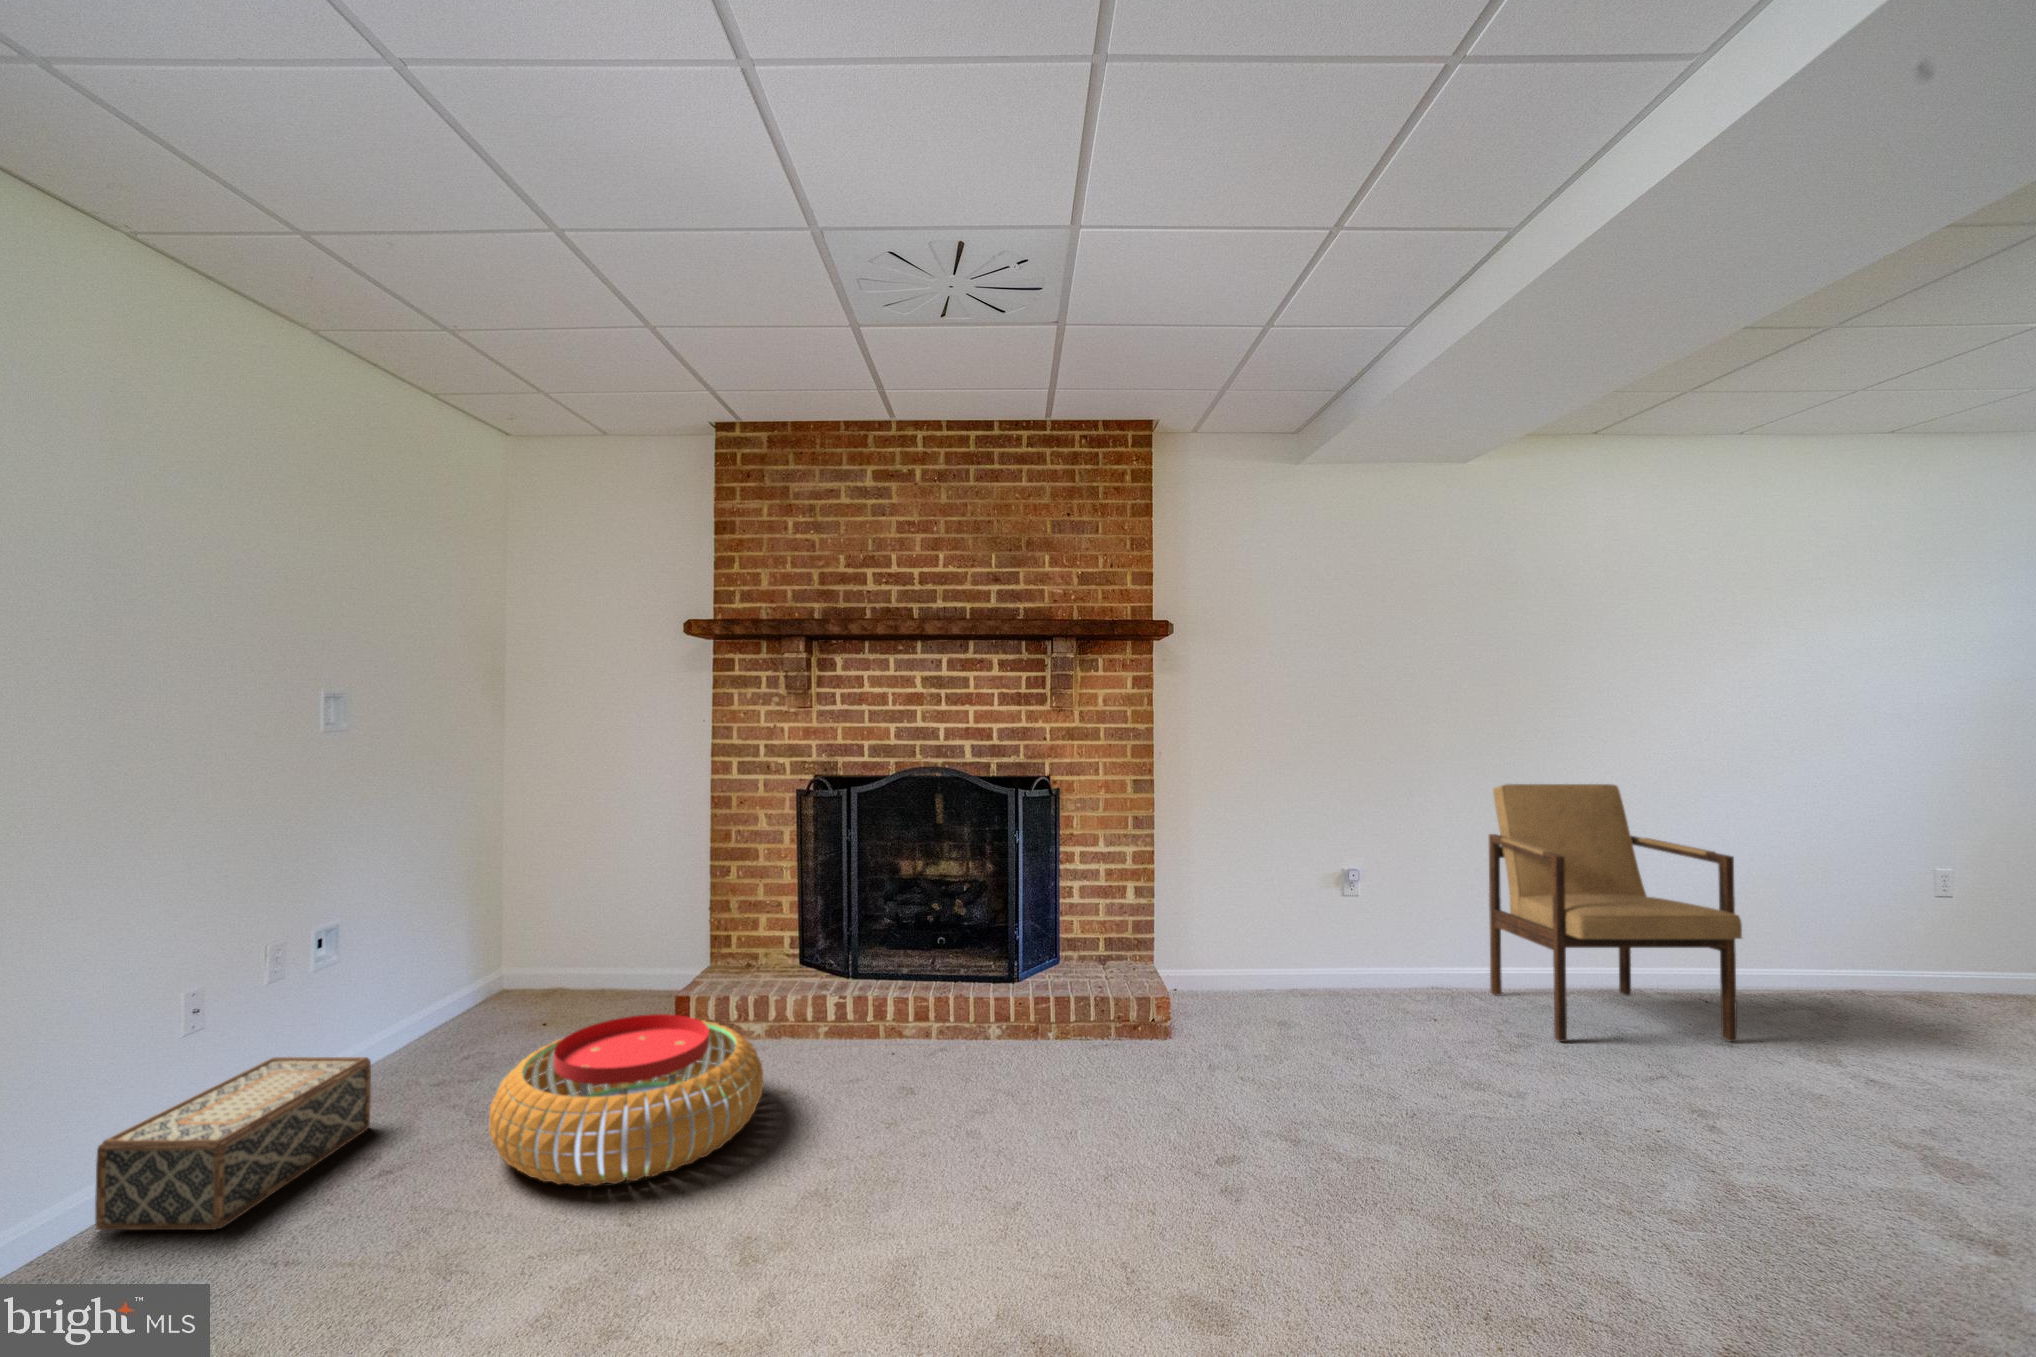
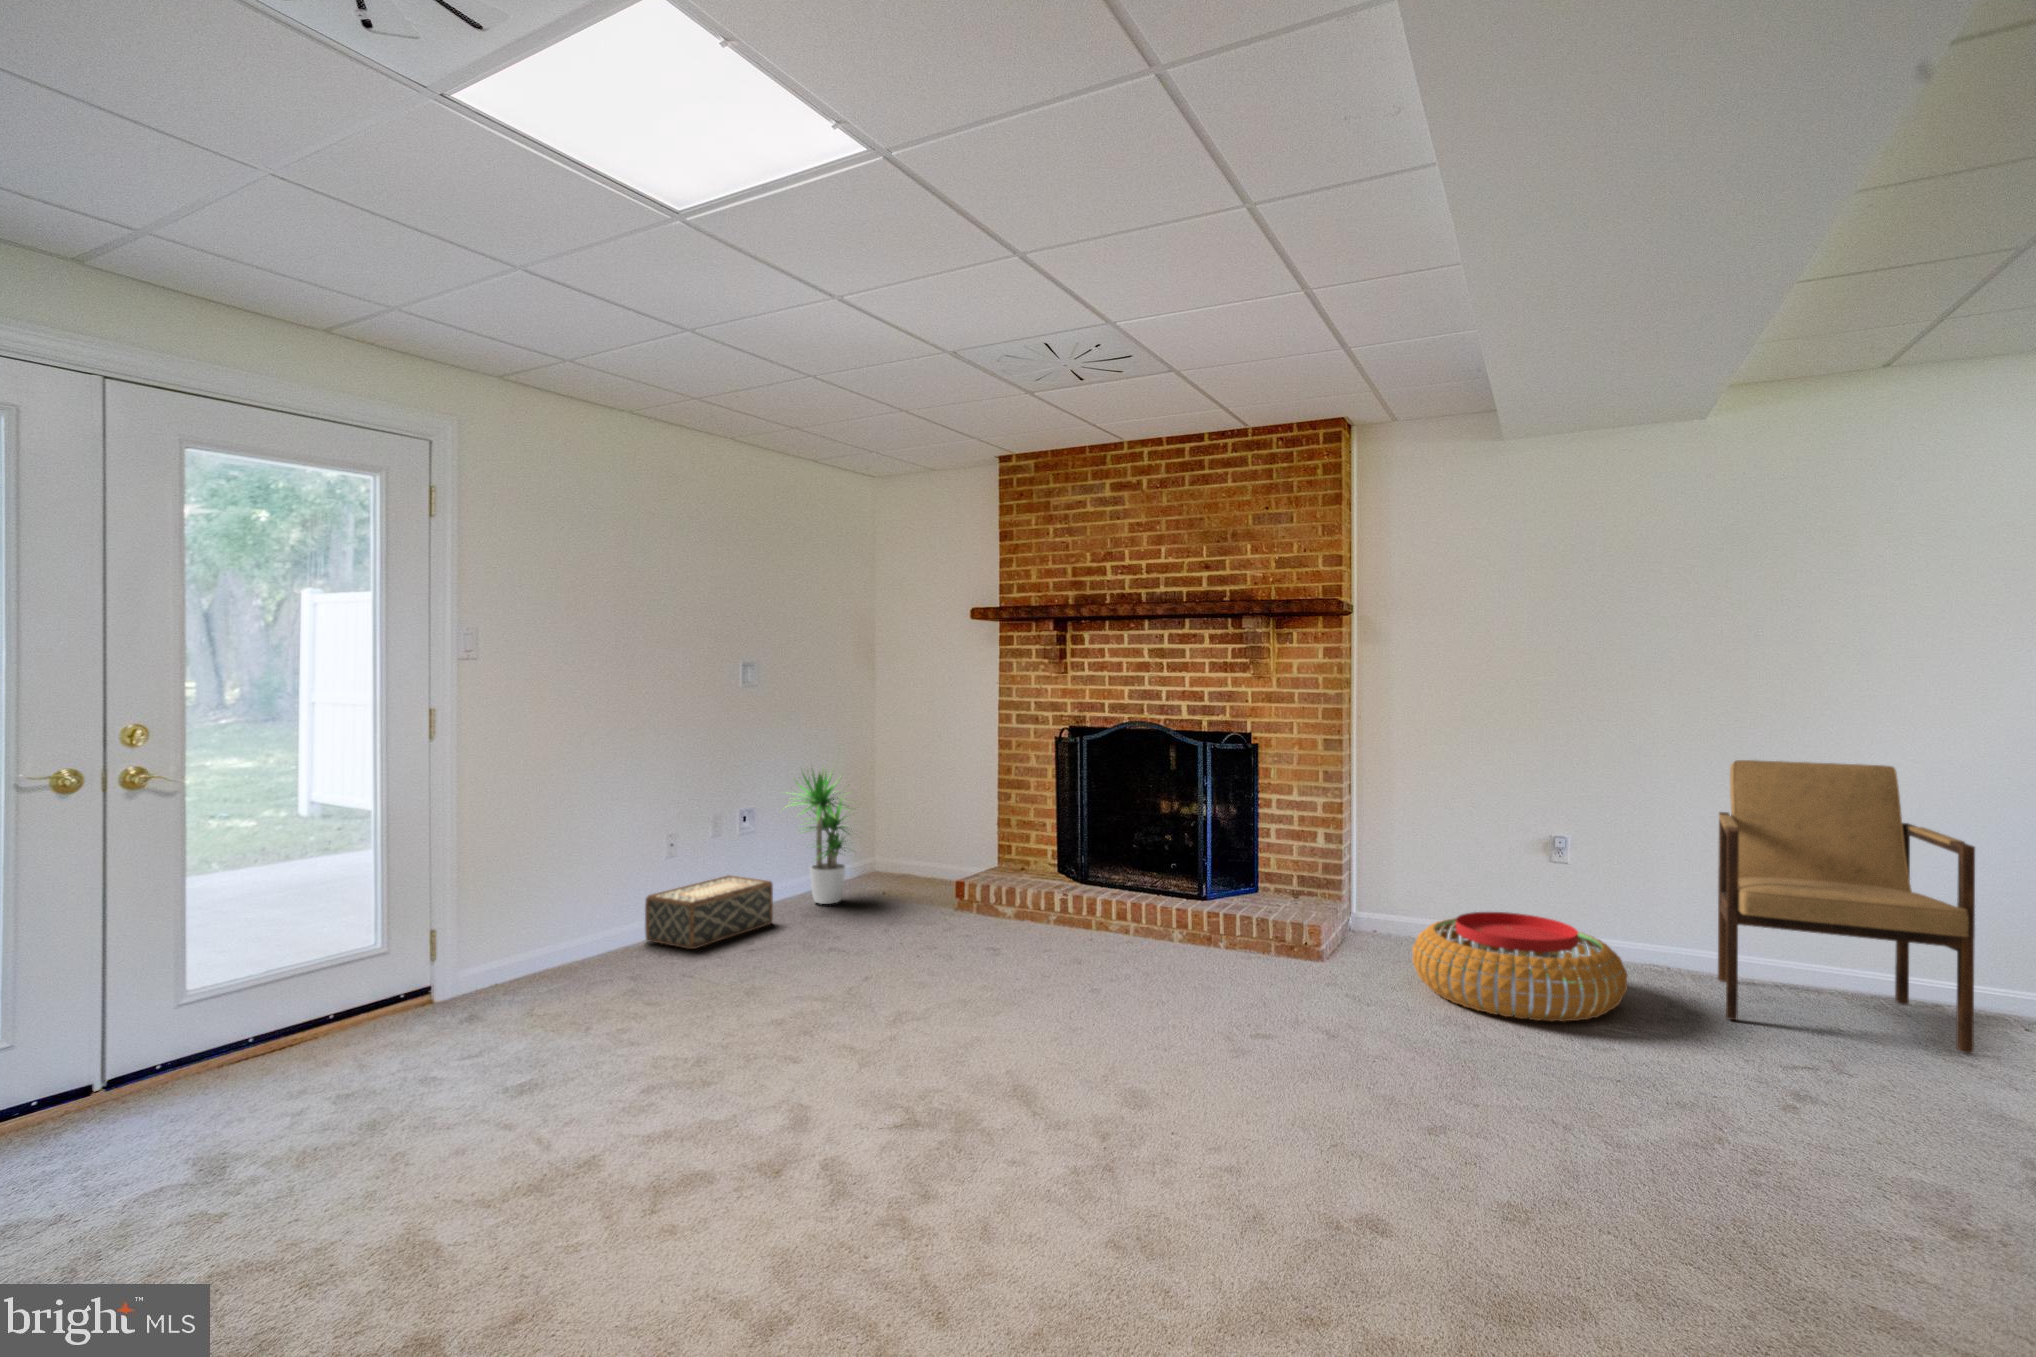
potted plant: none [366,848,517,1069] -> present [785,769,859,904]
pouf: present [489,1014,763,1186] -> present [1412,912,1628,1022]

